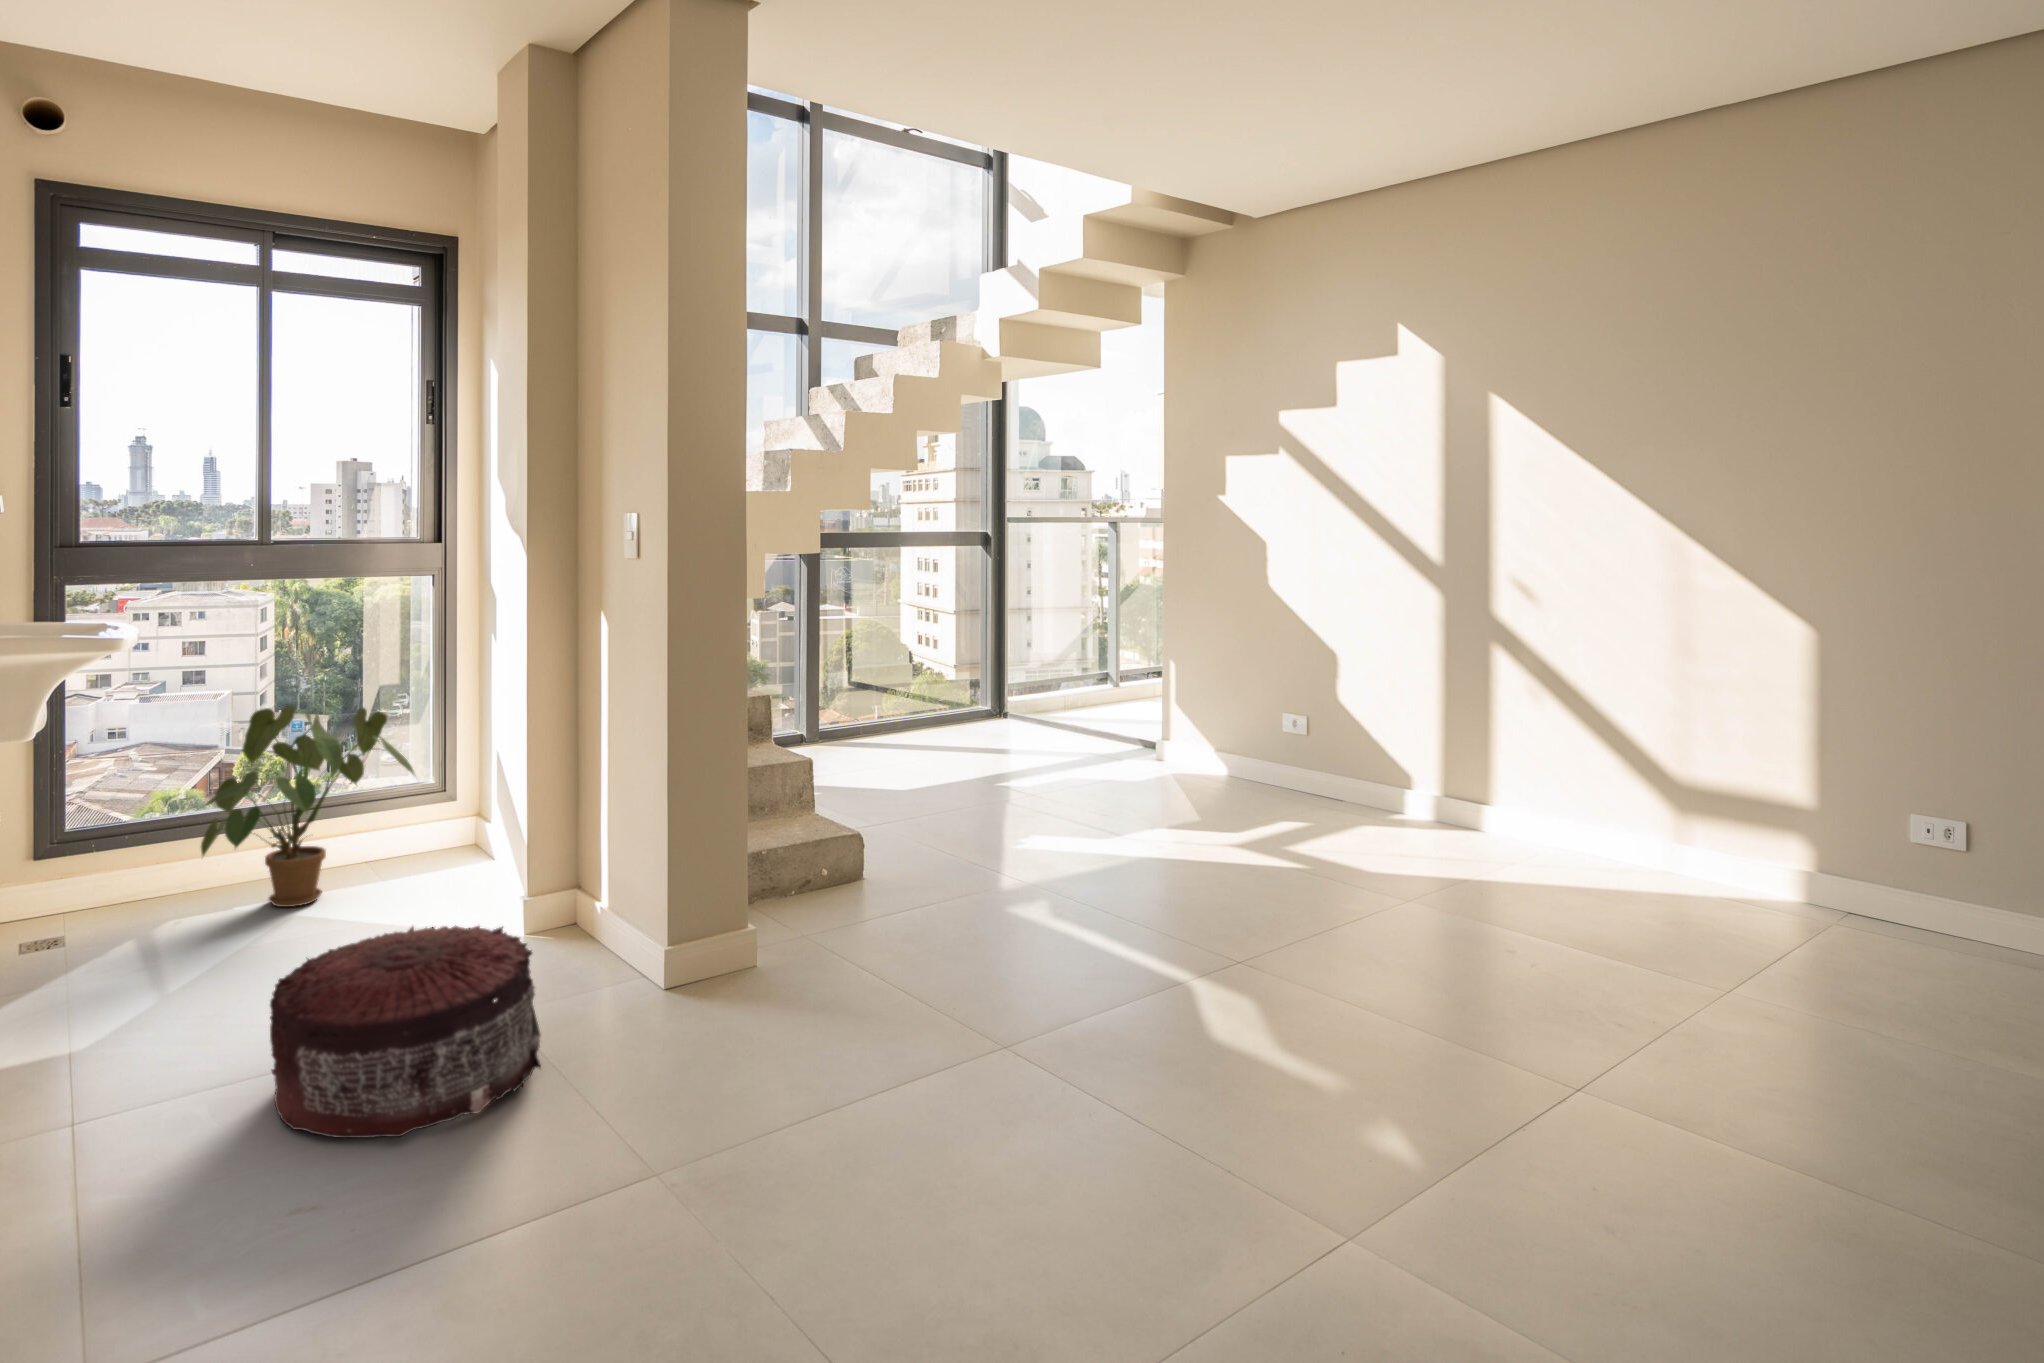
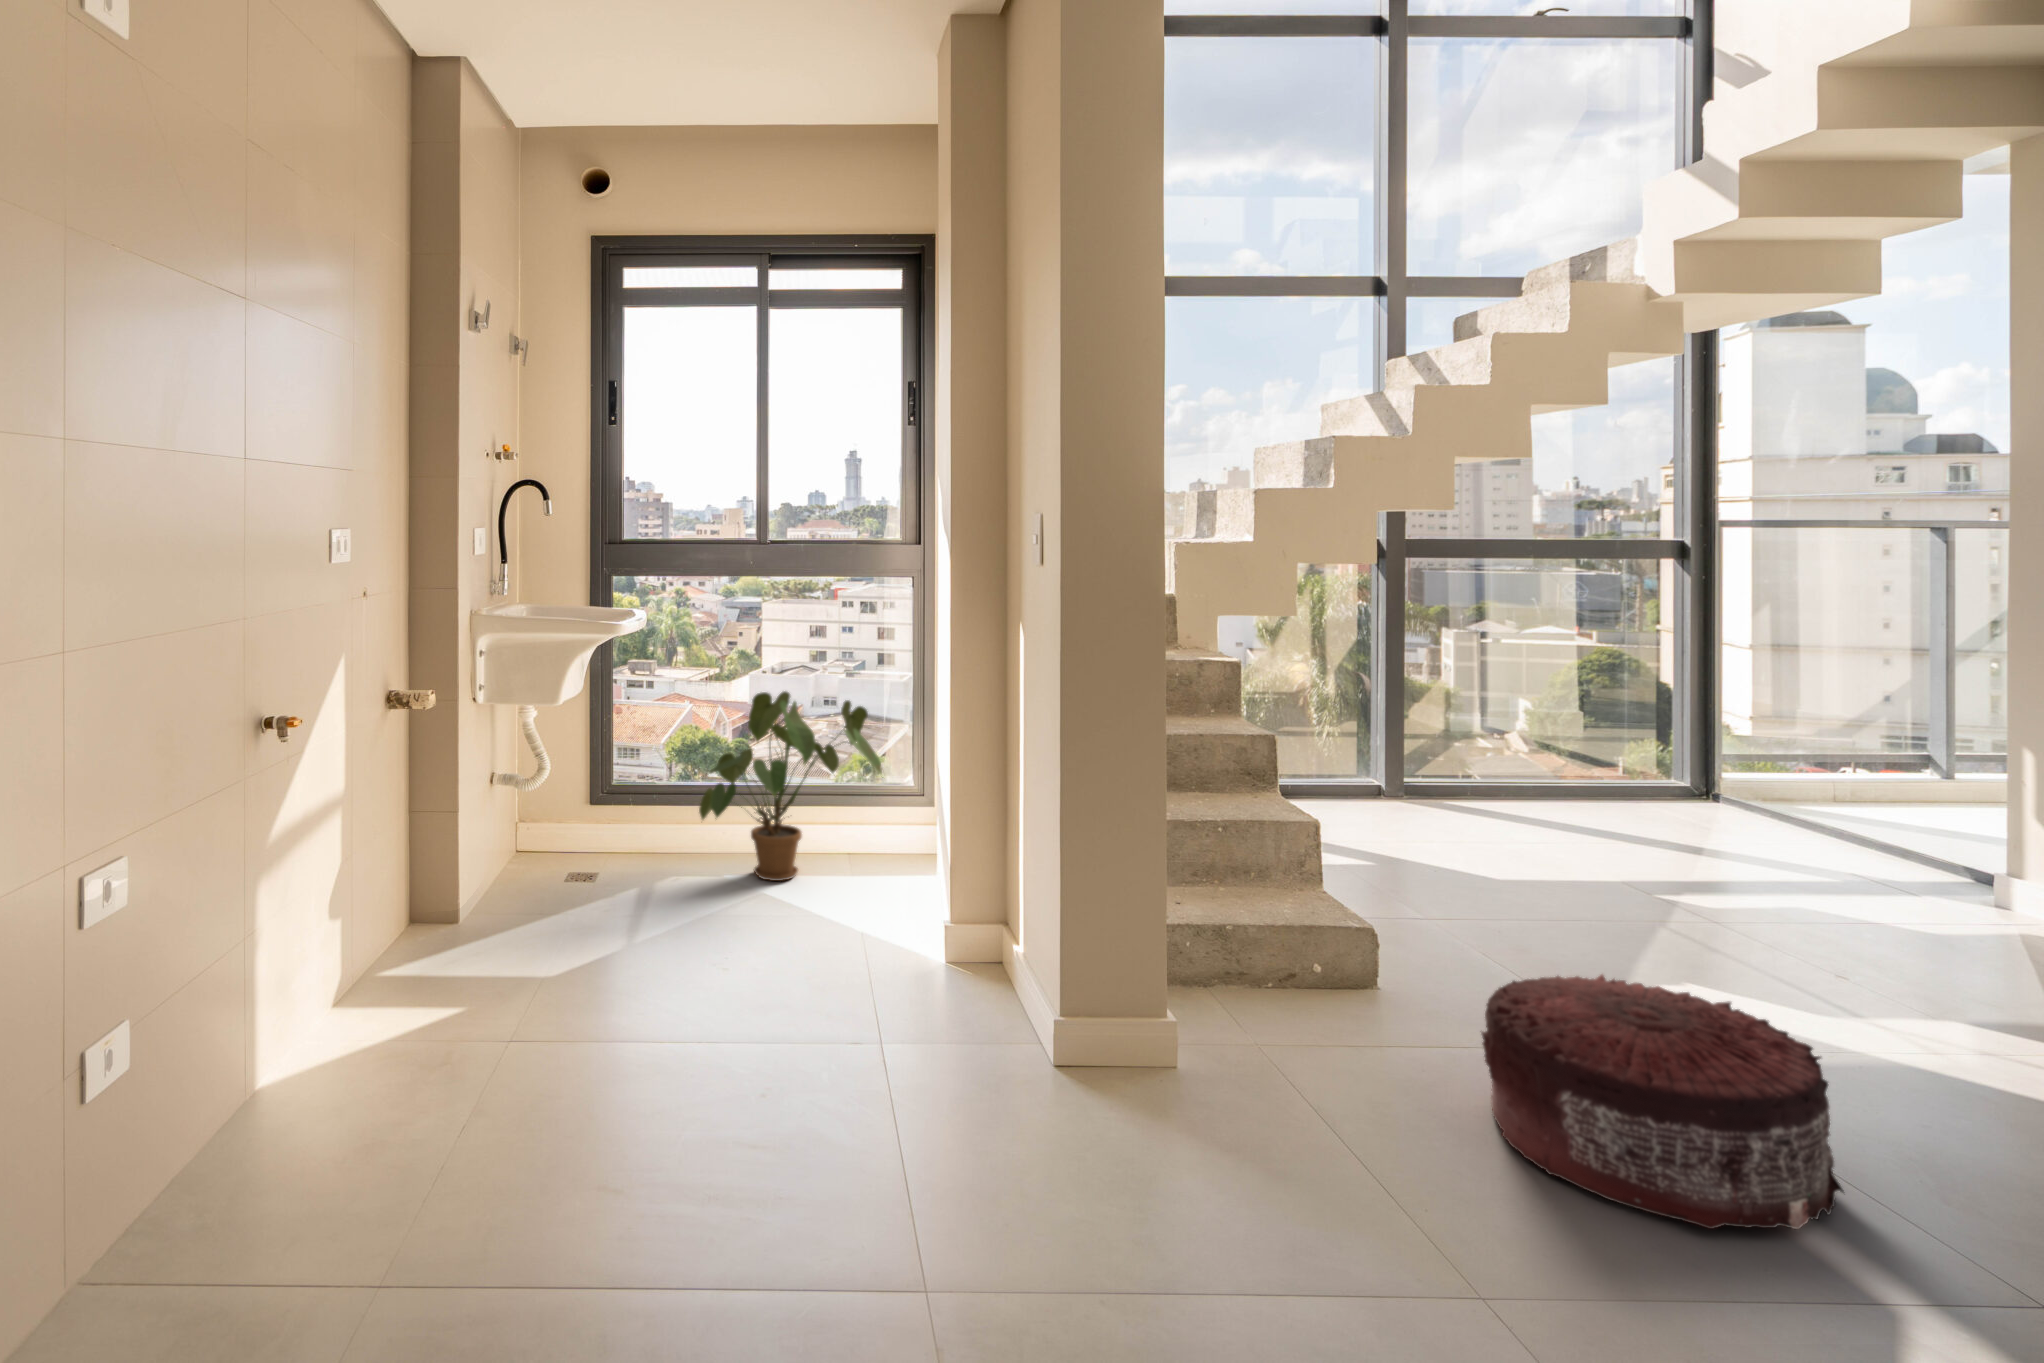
pouf: present [270,926,541,1138] -> present [1482,975,1844,1229]

